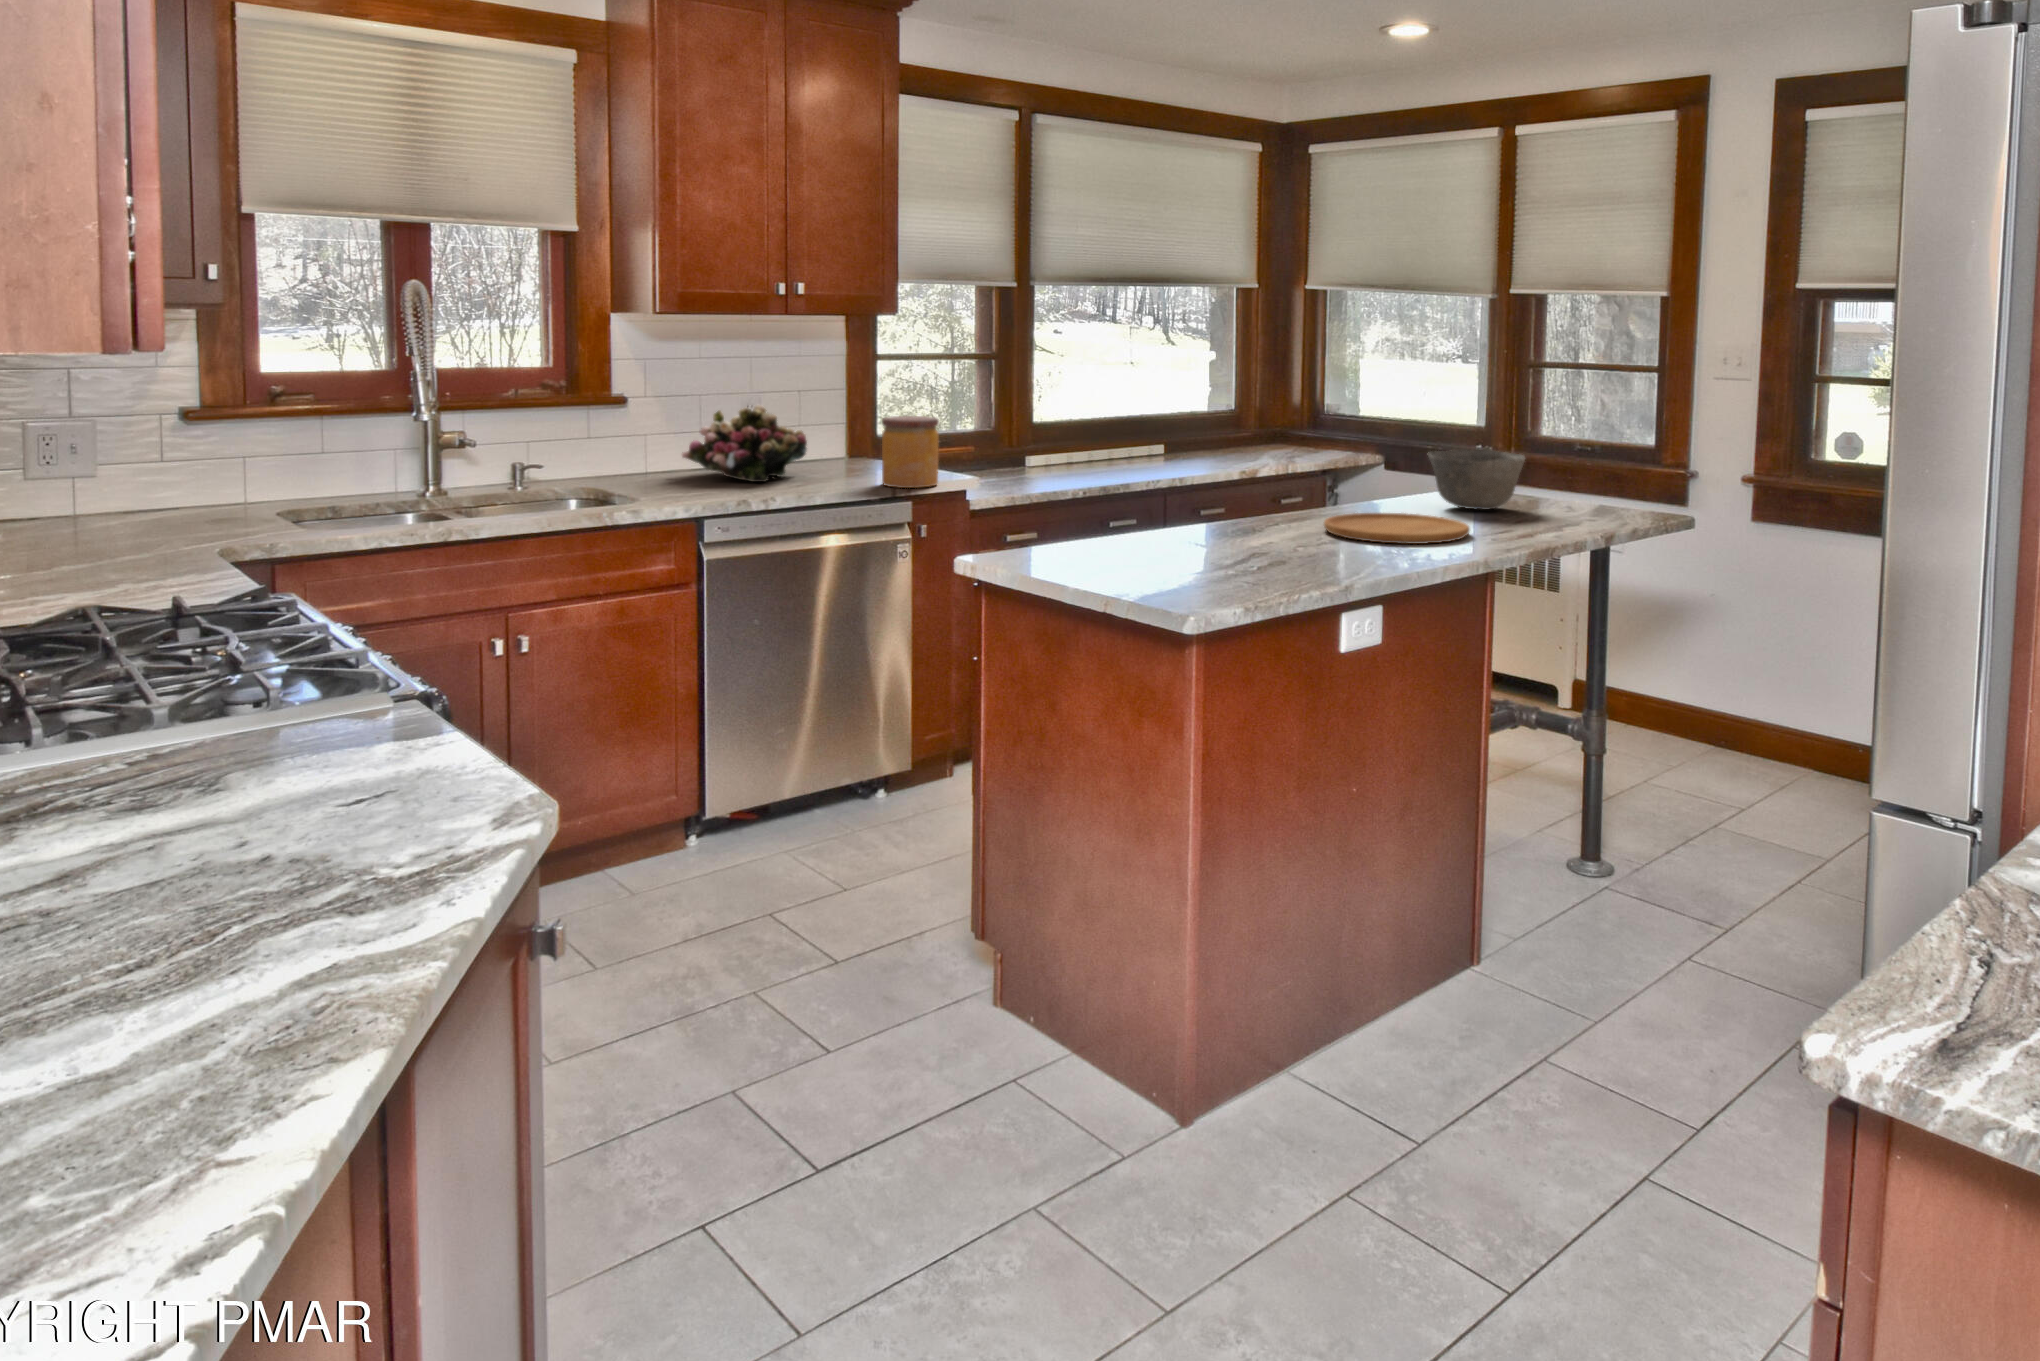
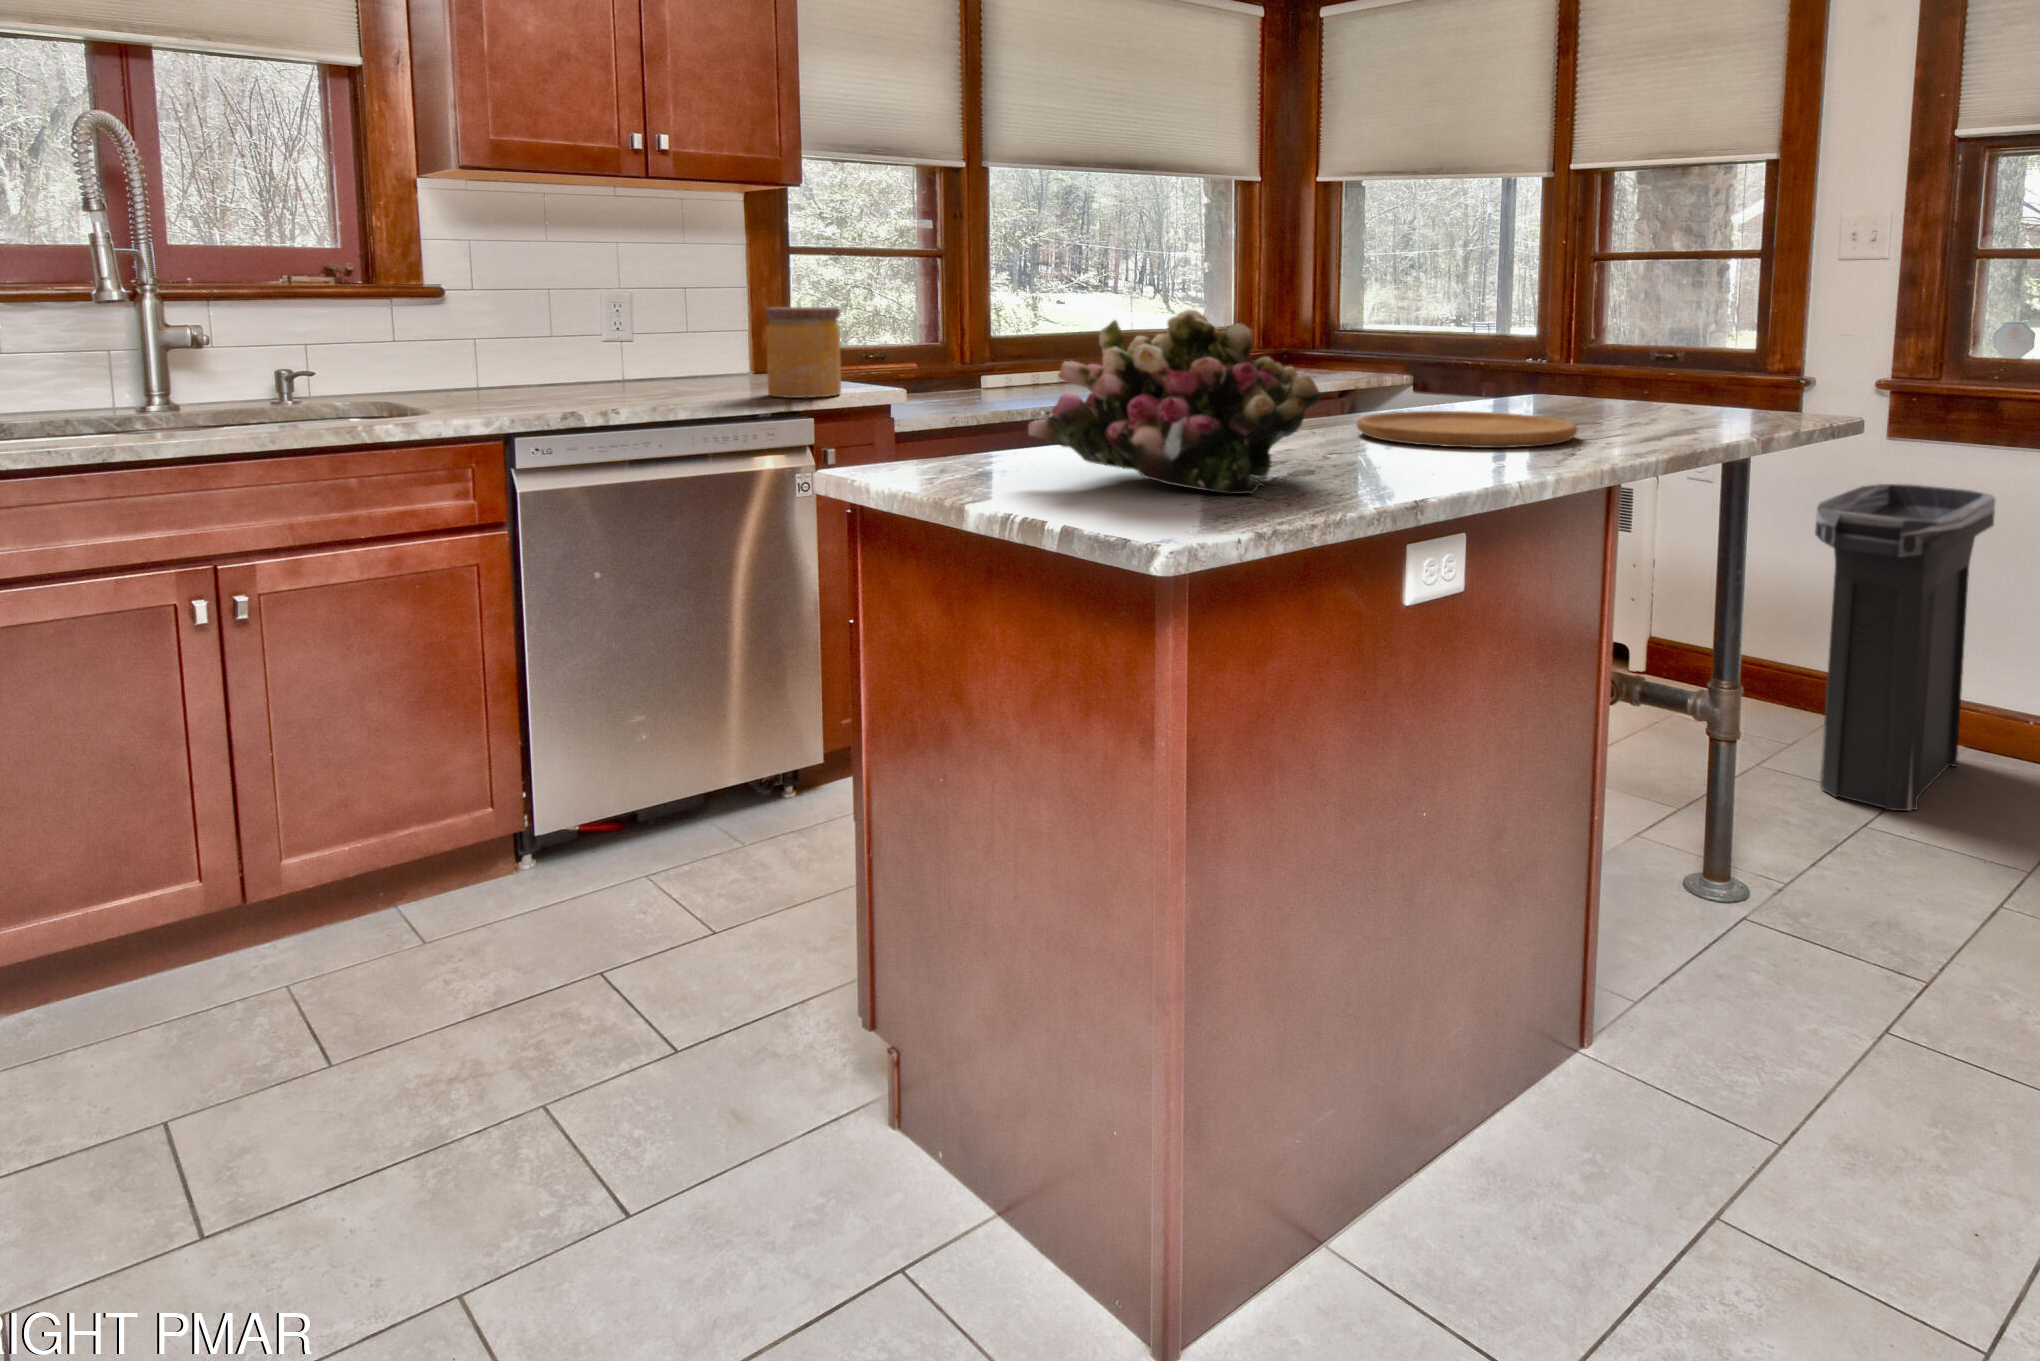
flower arrangement: present [682,405,807,482] -> present [1028,310,1321,494]
bowl: present [1428,449,1525,509] -> none [1495,331,1636,411]
trash can: none [1678,557,1819,808] -> present [1815,484,1995,811]

